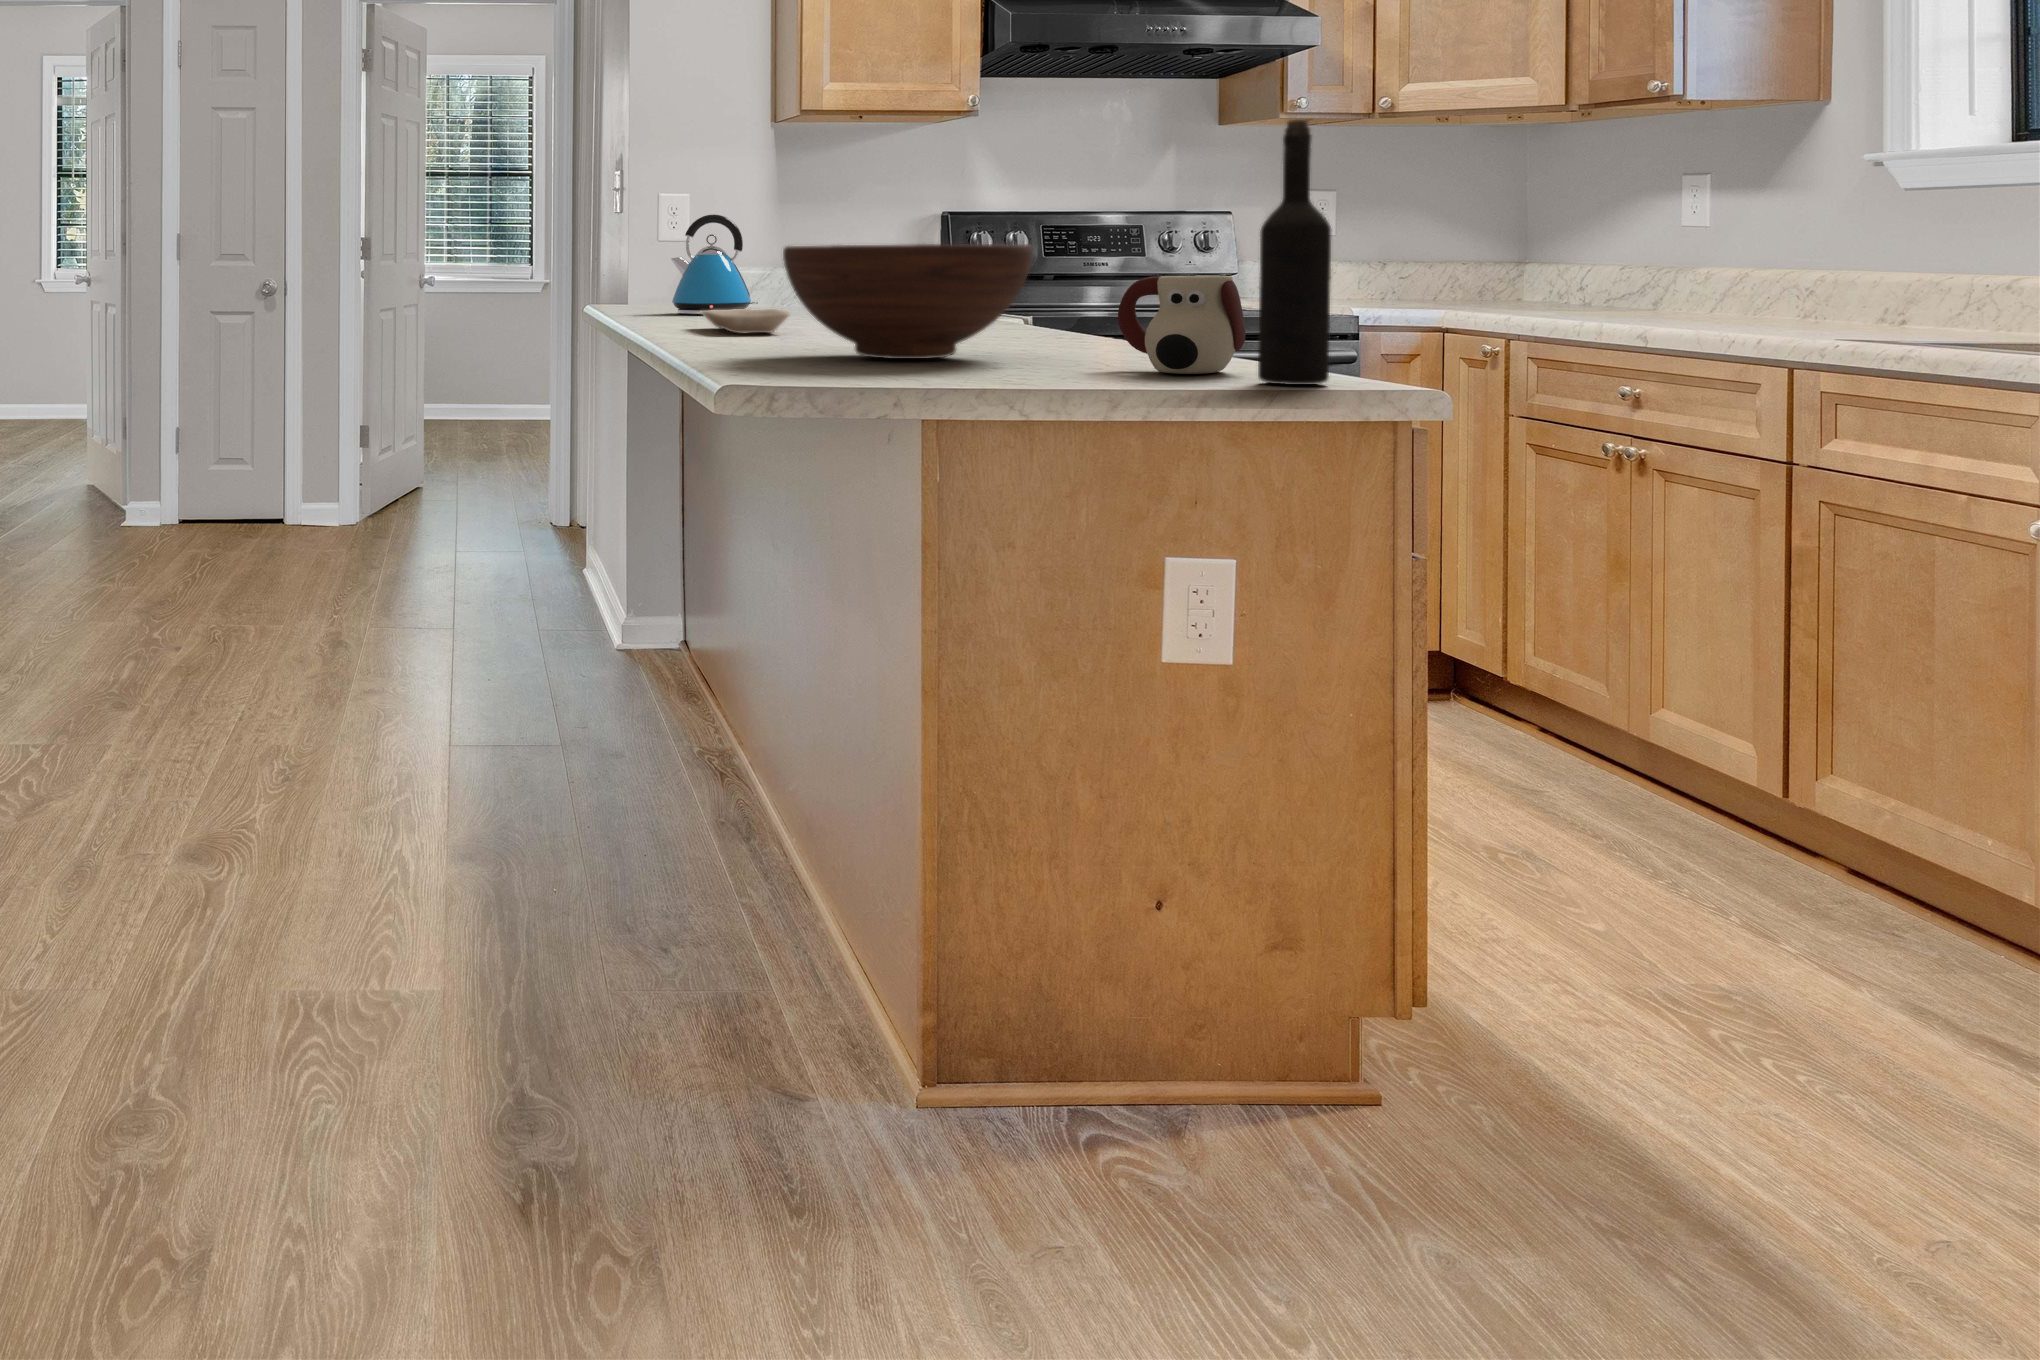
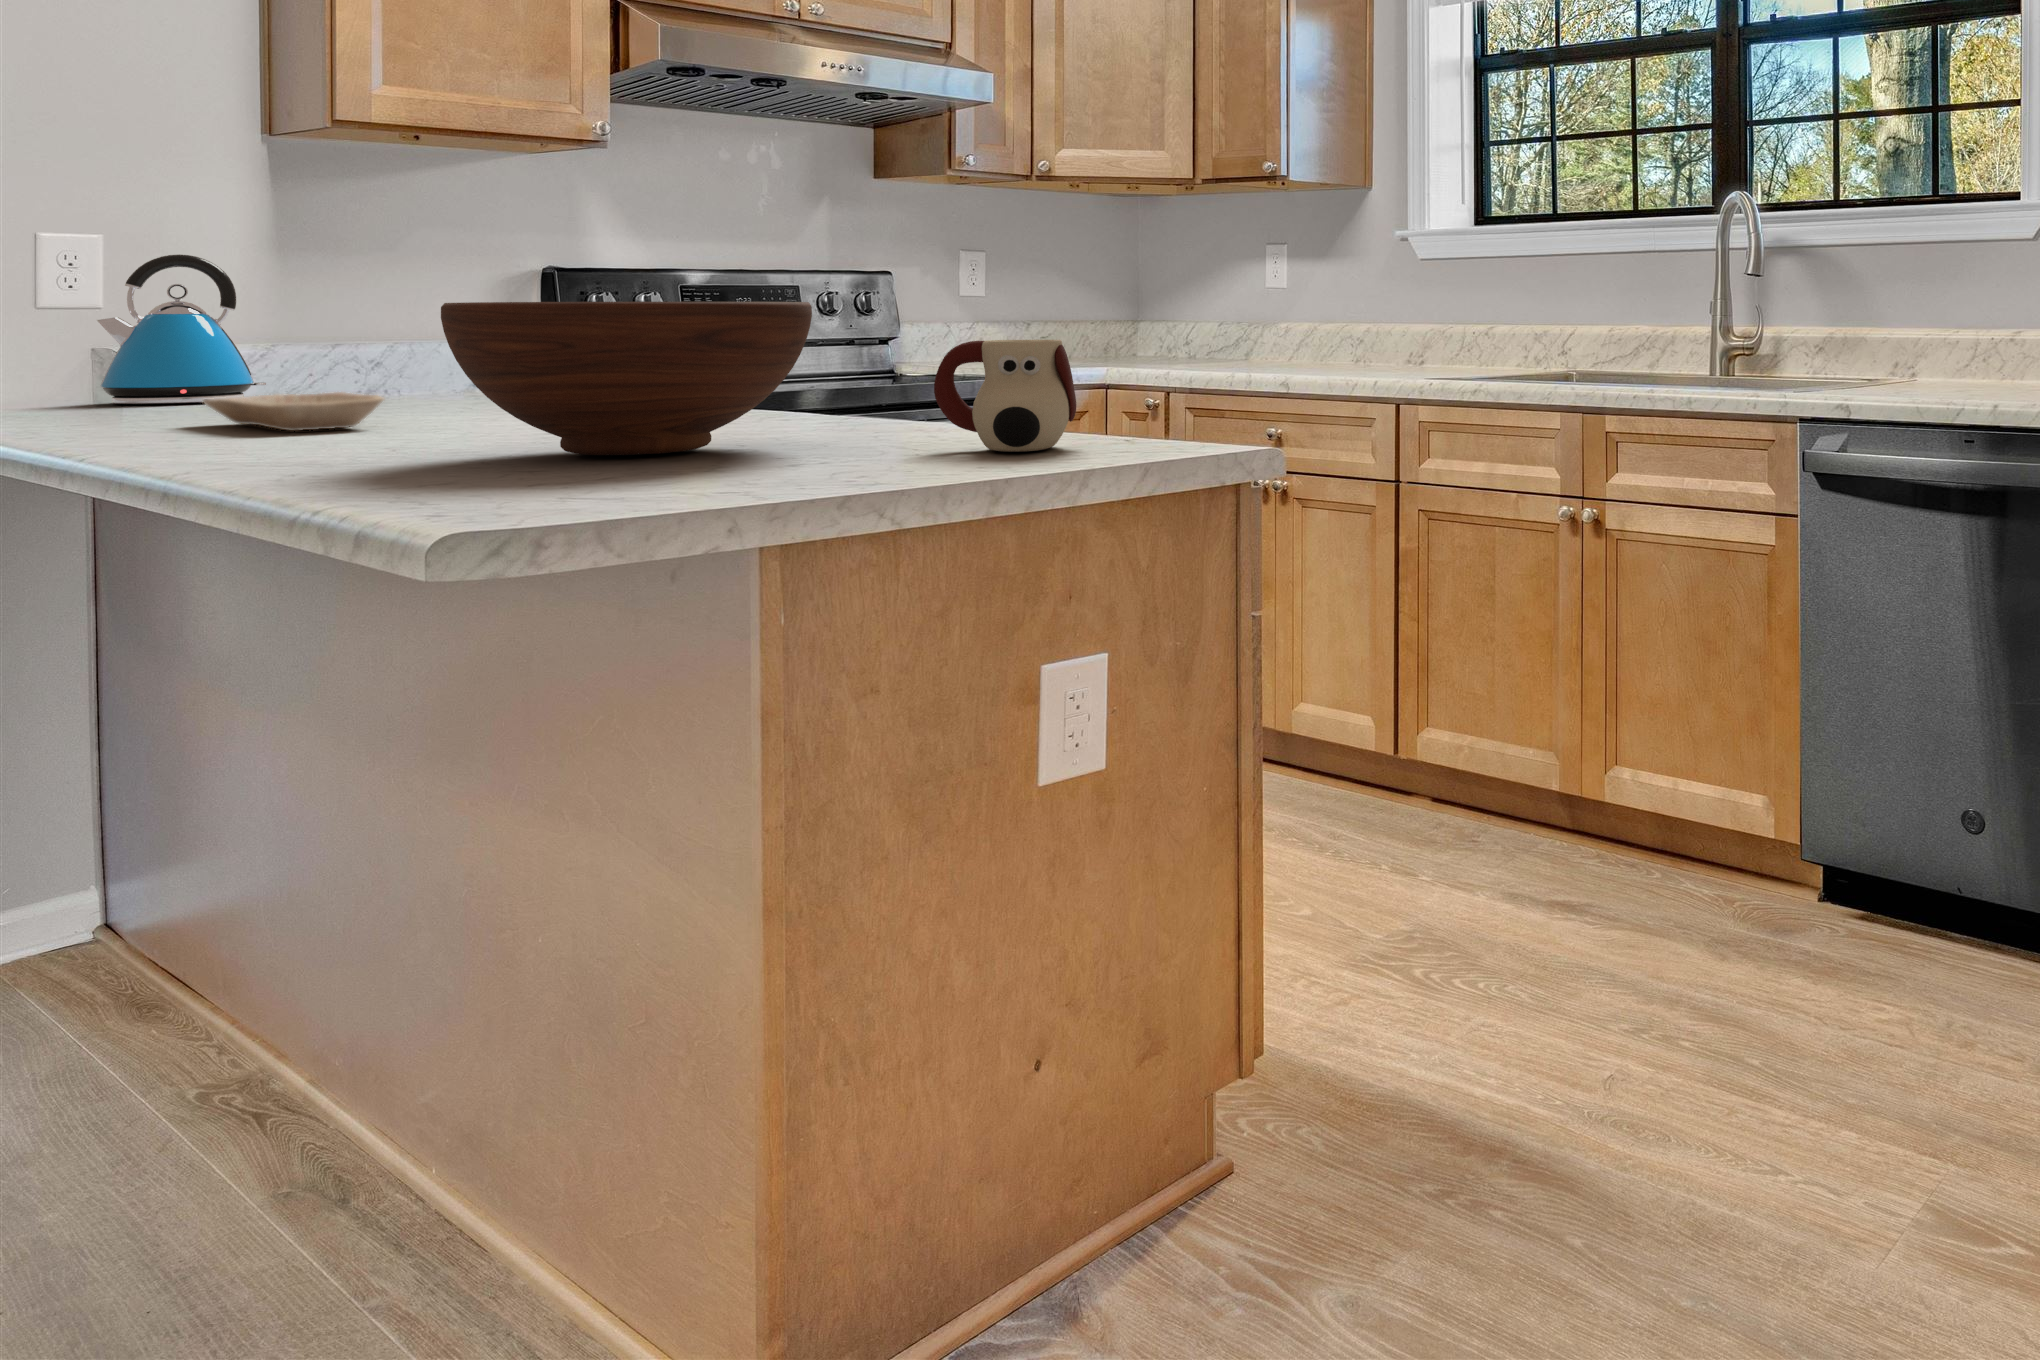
wine bottle: present [1258,120,1332,385] -> none [1114,172,1185,457]

